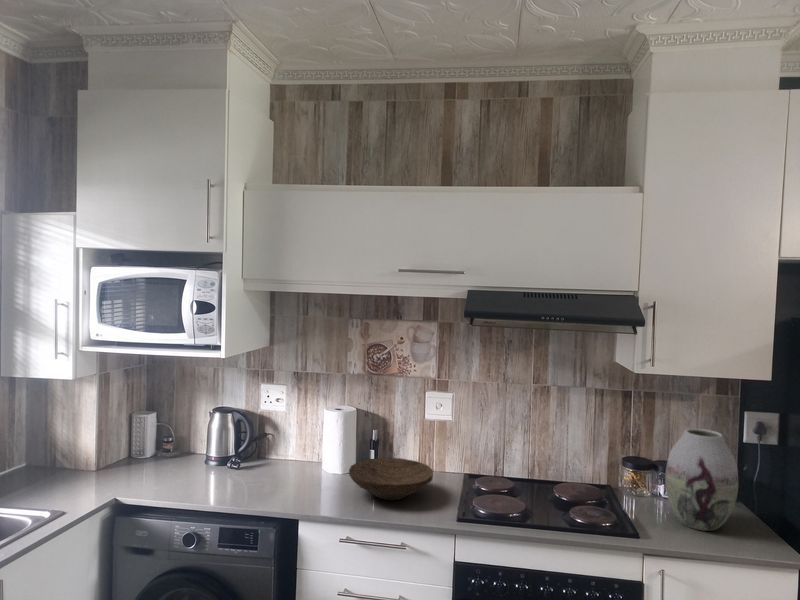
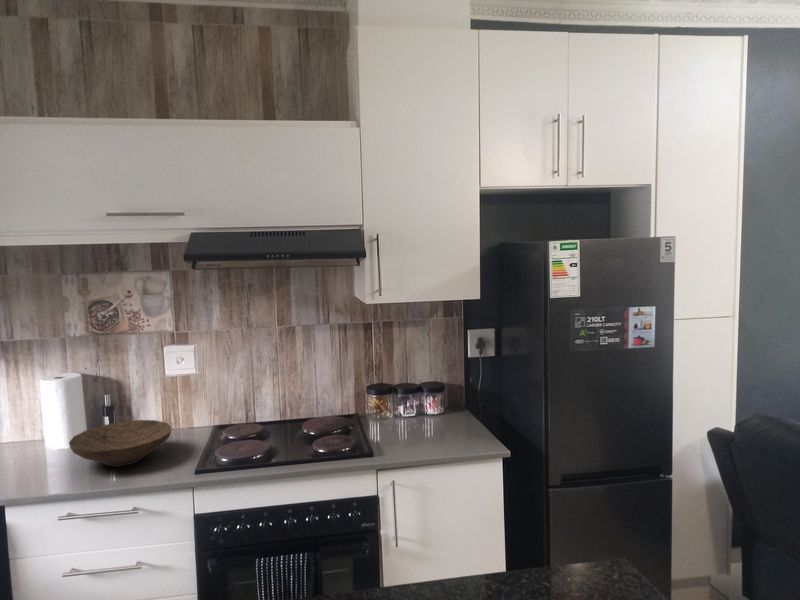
vase: present [665,429,738,531] -> none [401,349,461,440]

